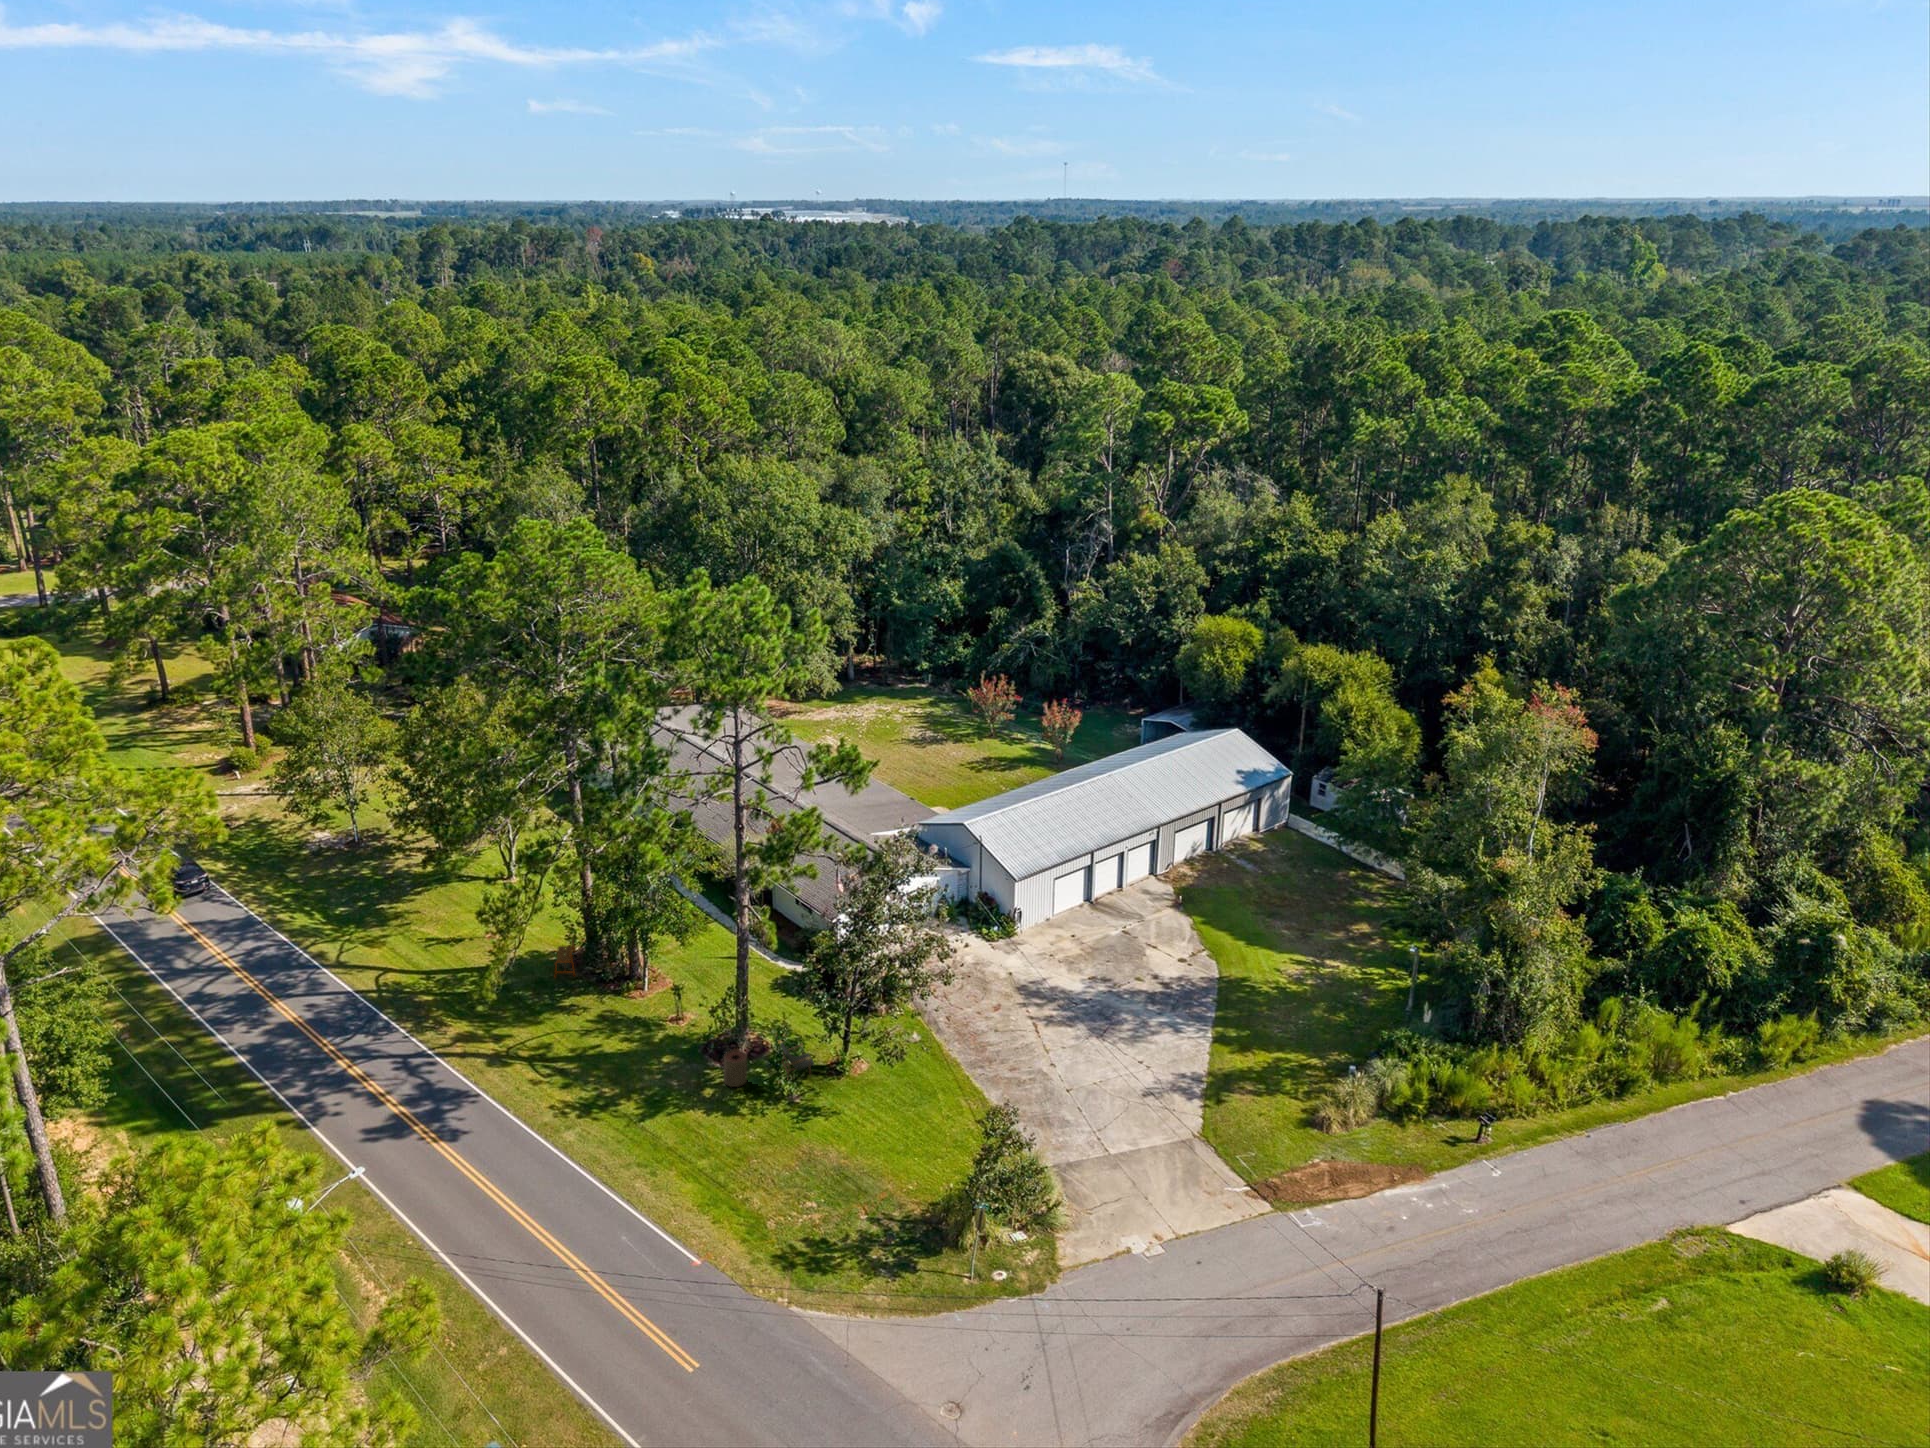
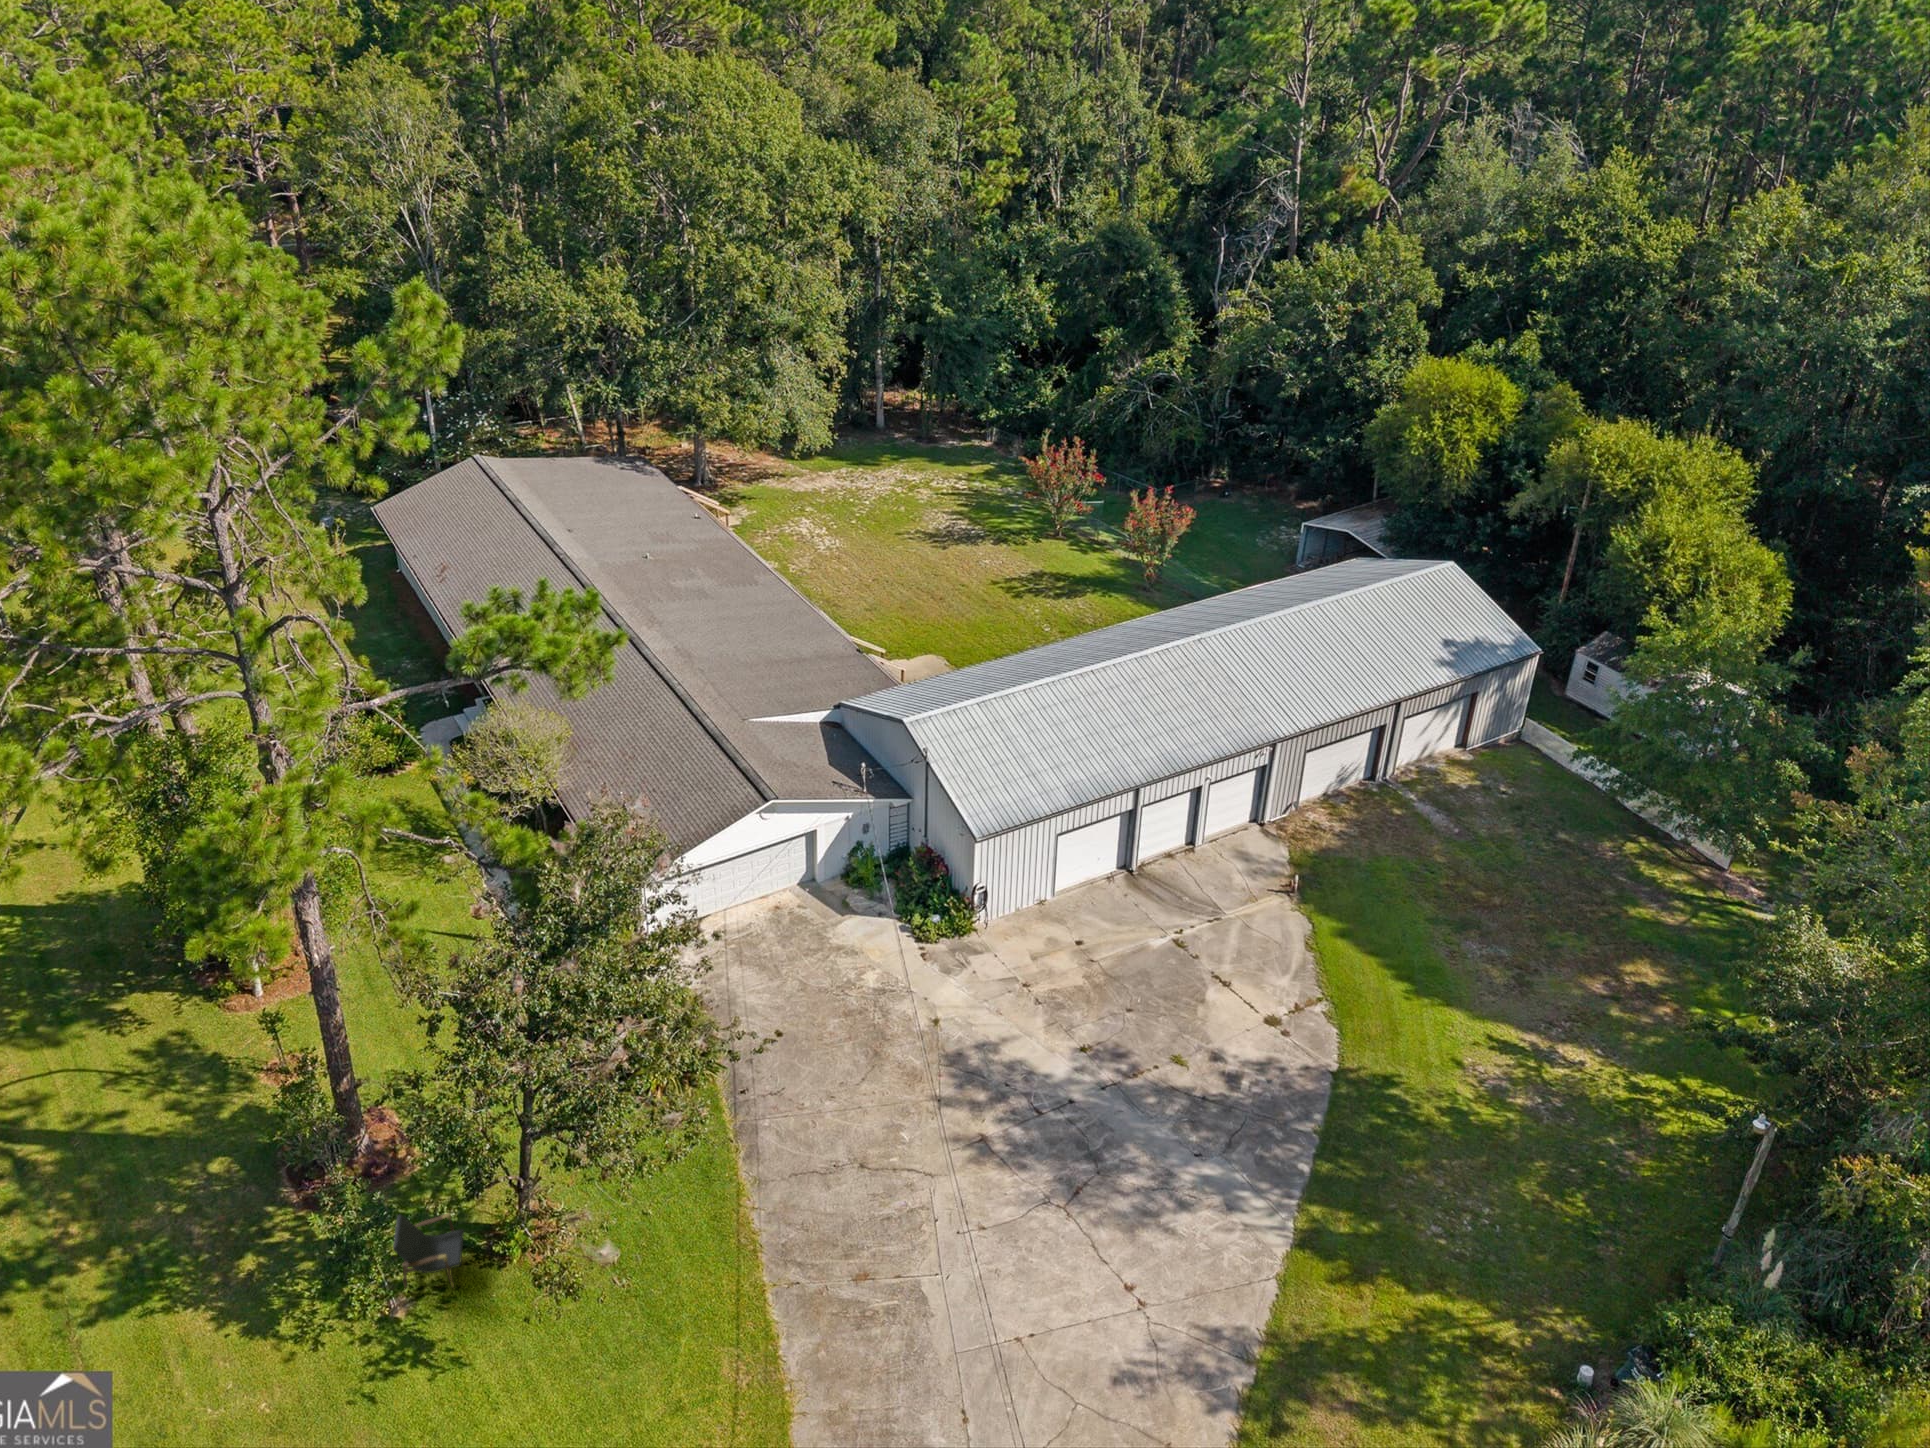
bench: present [554,940,575,977] -> none [113,900,178,981]
trash can: present [724,1050,747,1087] -> none [268,1225,327,1301]

